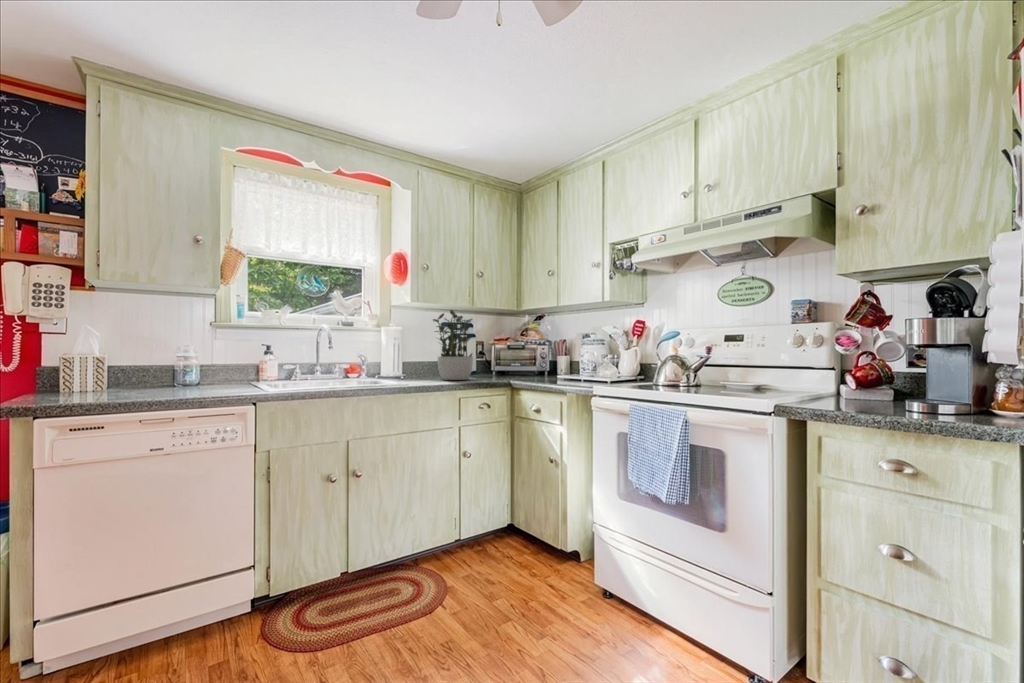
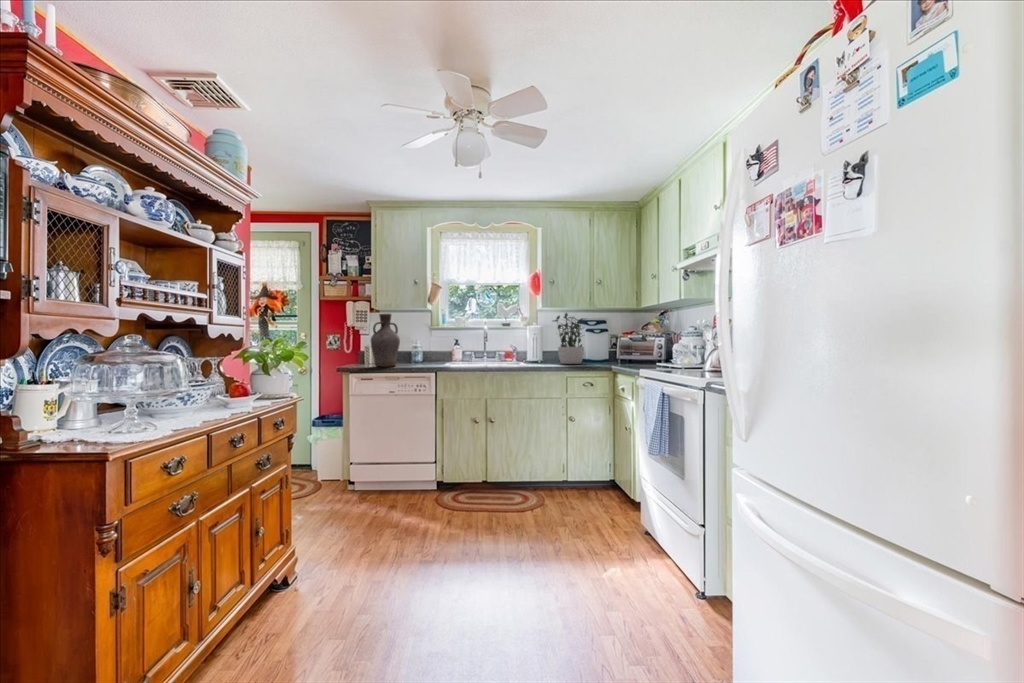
vase: none [94,289,170,399] -> present [371,314,400,367]

